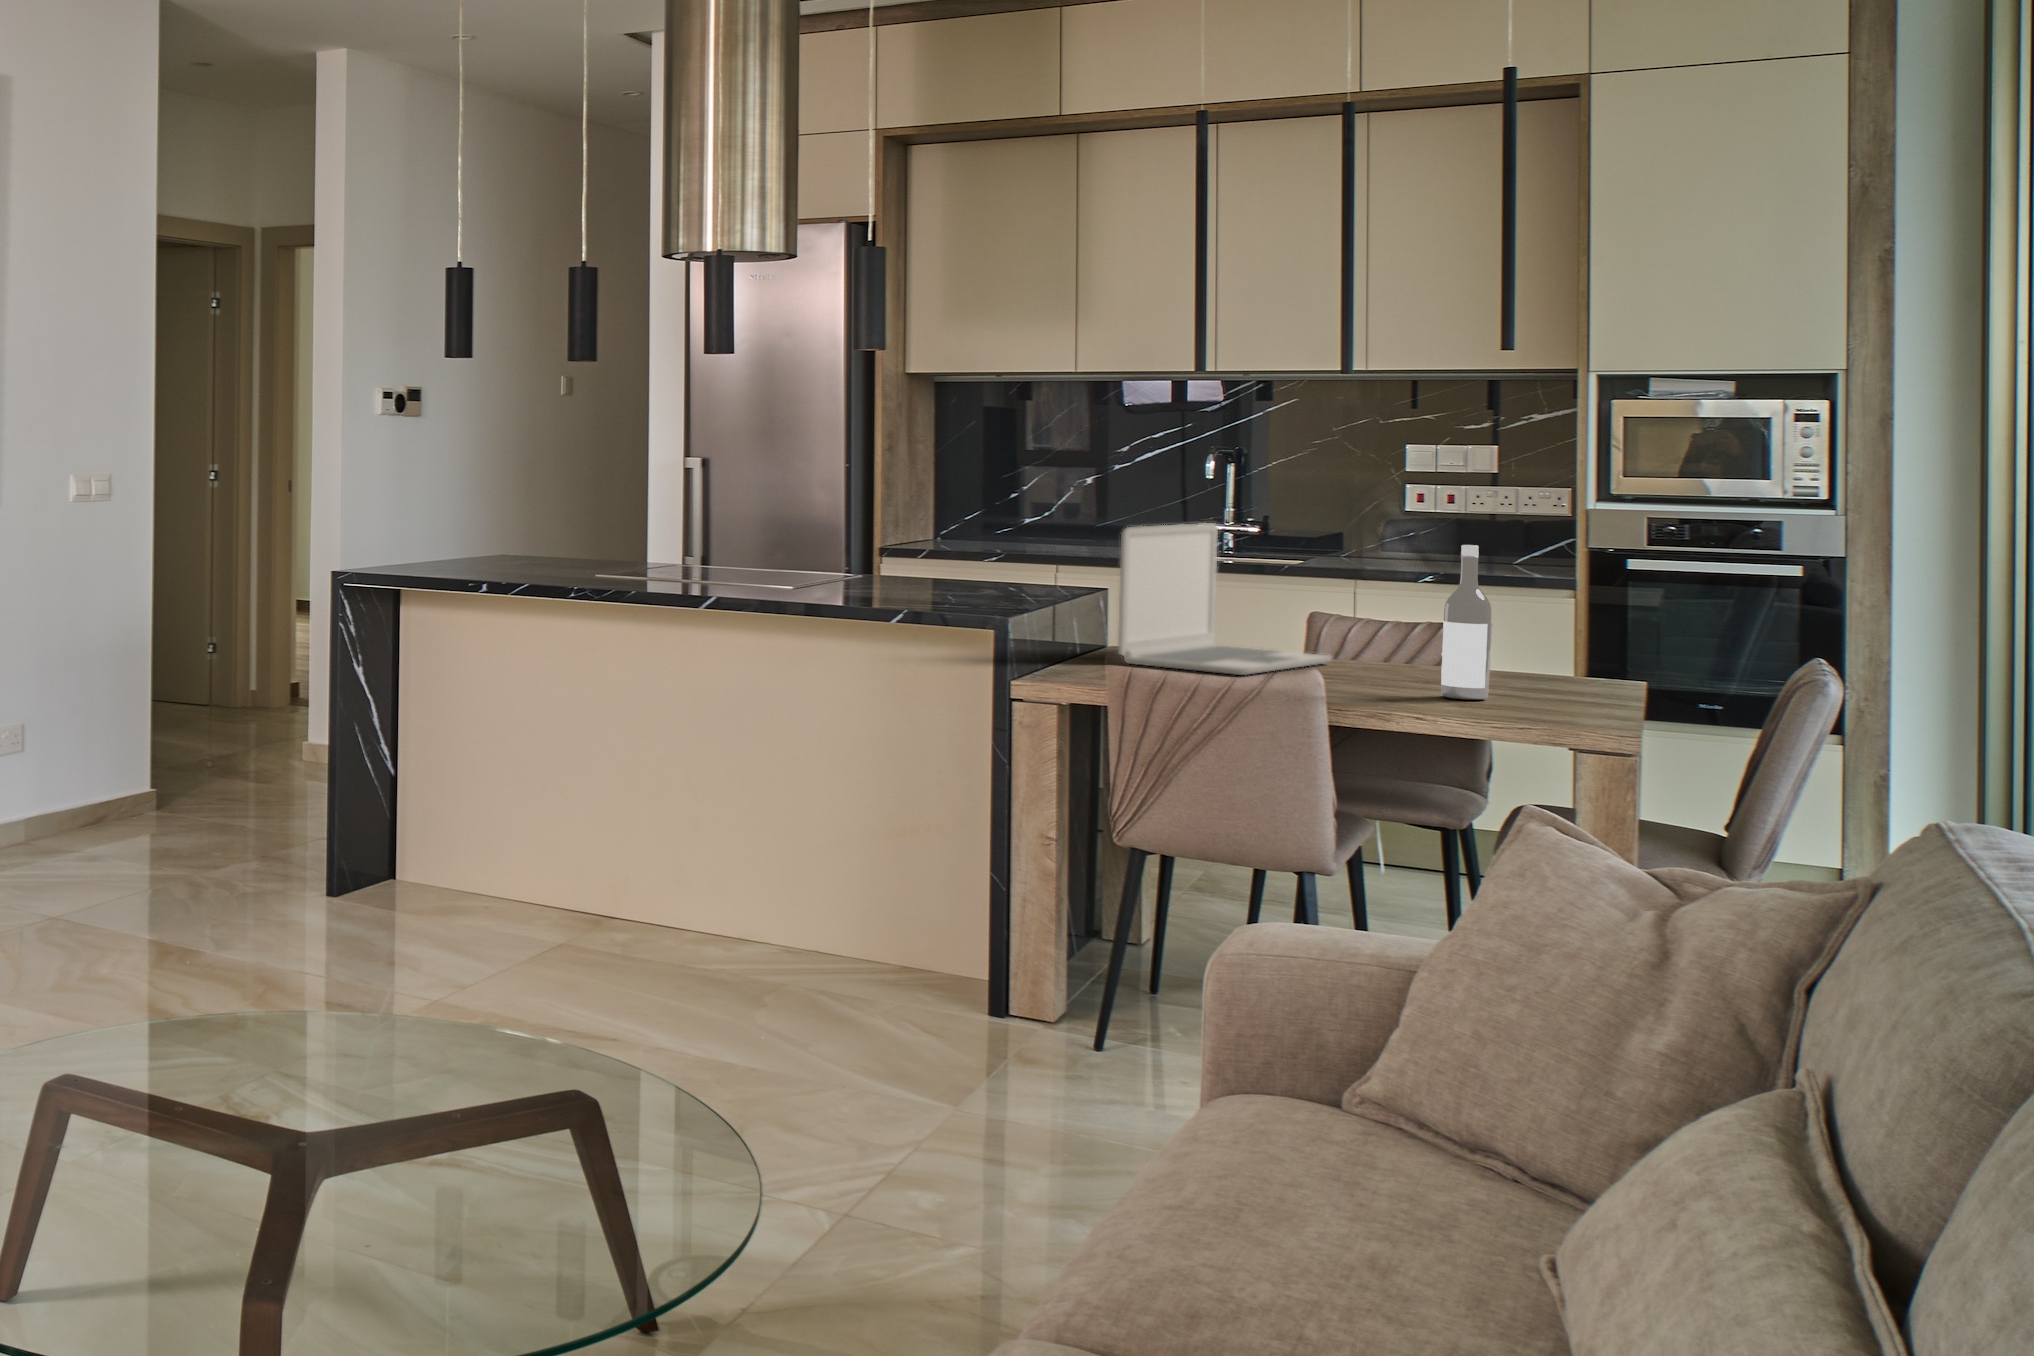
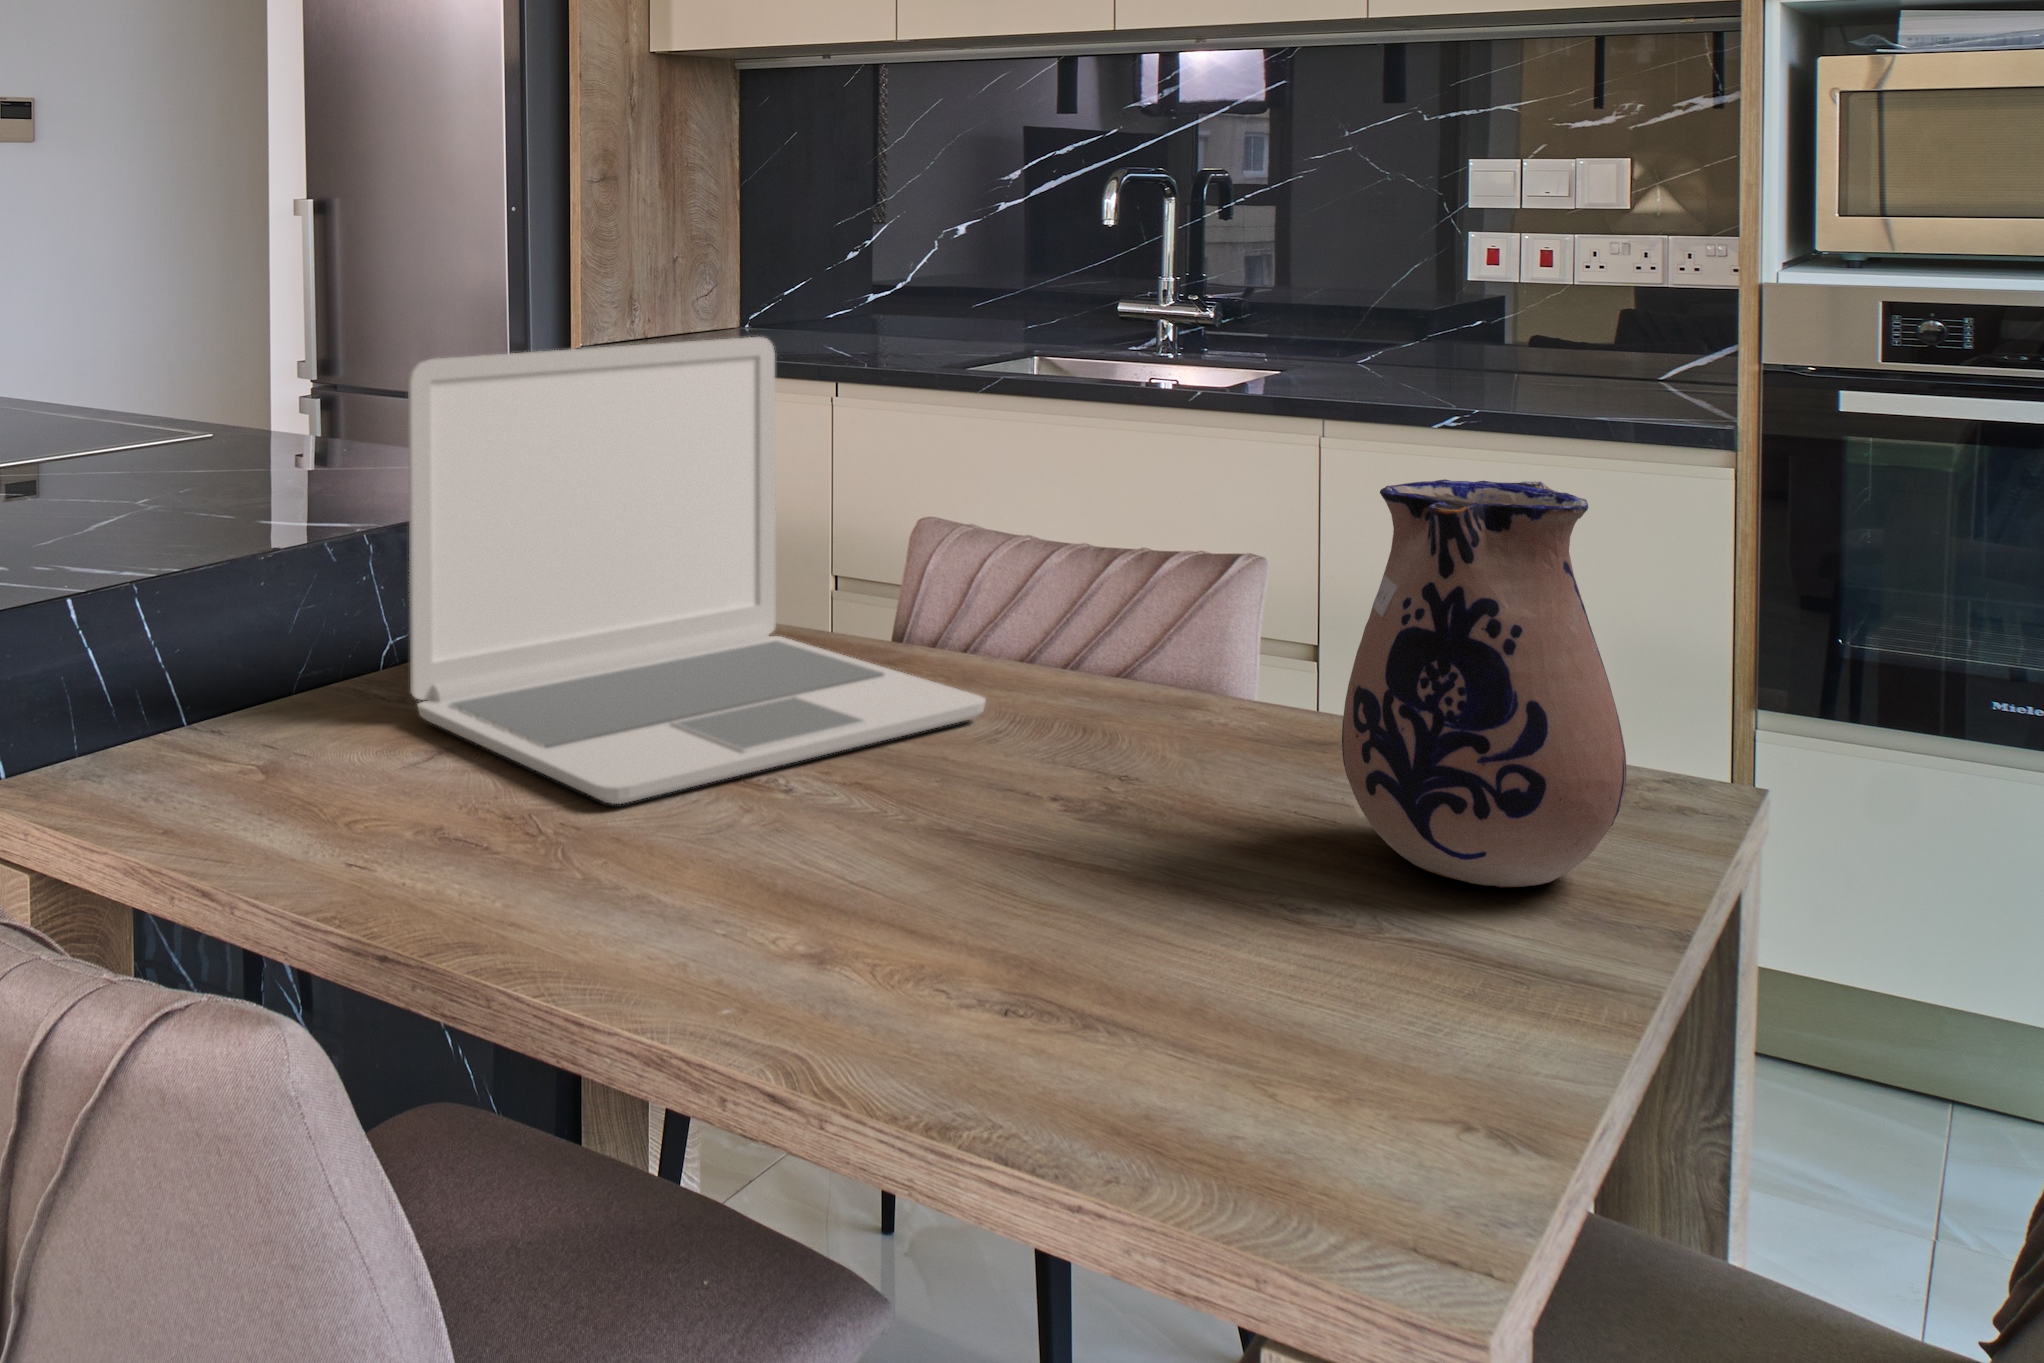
wine bottle: present [1441,545,1491,700] -> none [1020,471,1175,1050]
ceramic pitcher: none [1497,562,1594,685] -> present [1342,479,1627,887]

